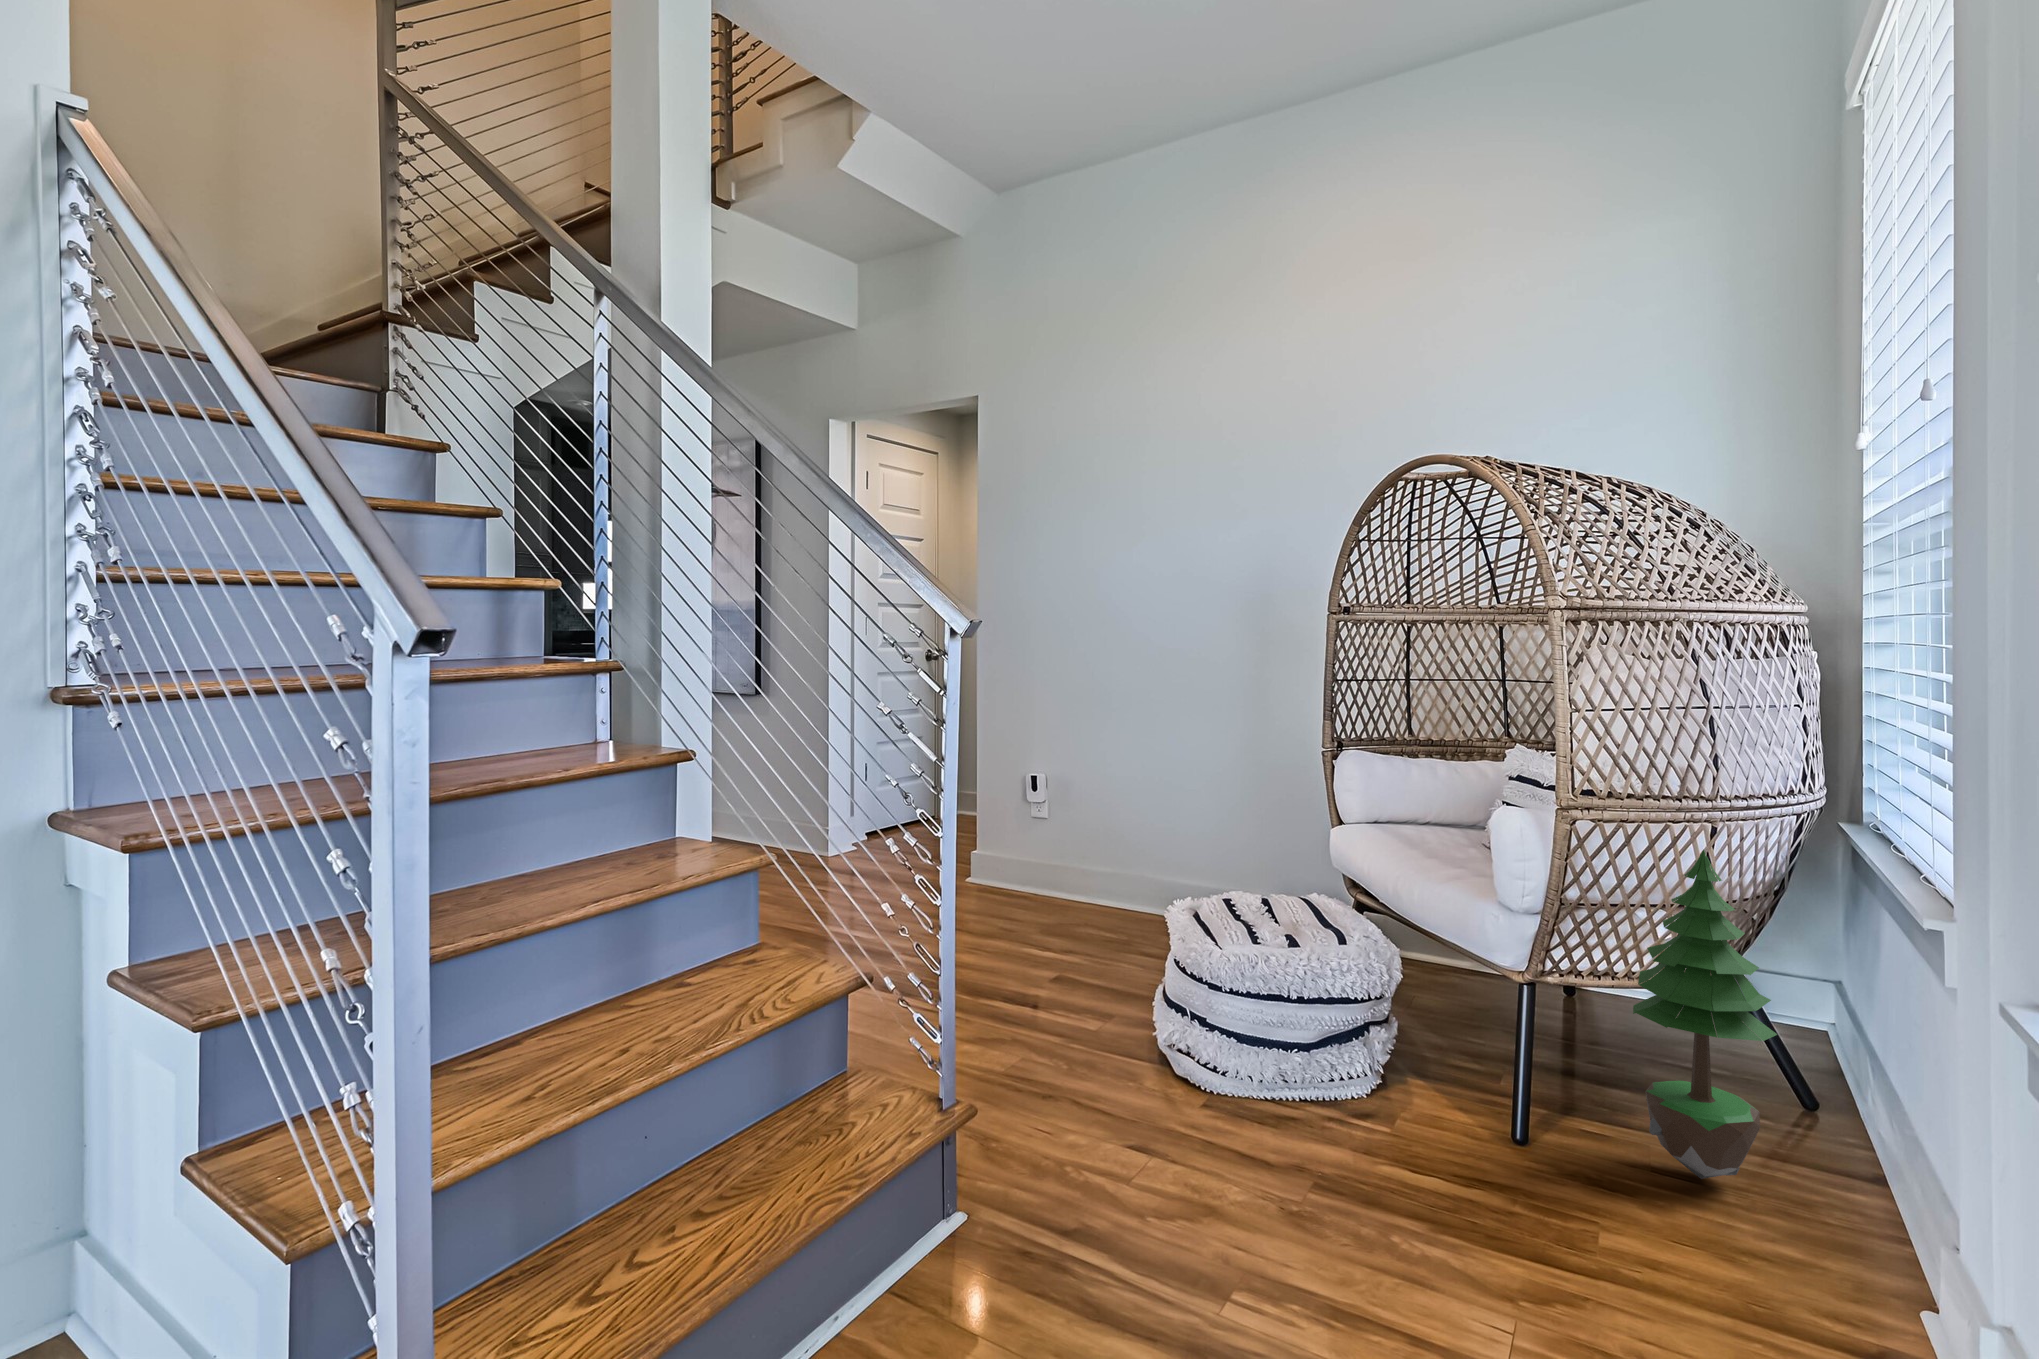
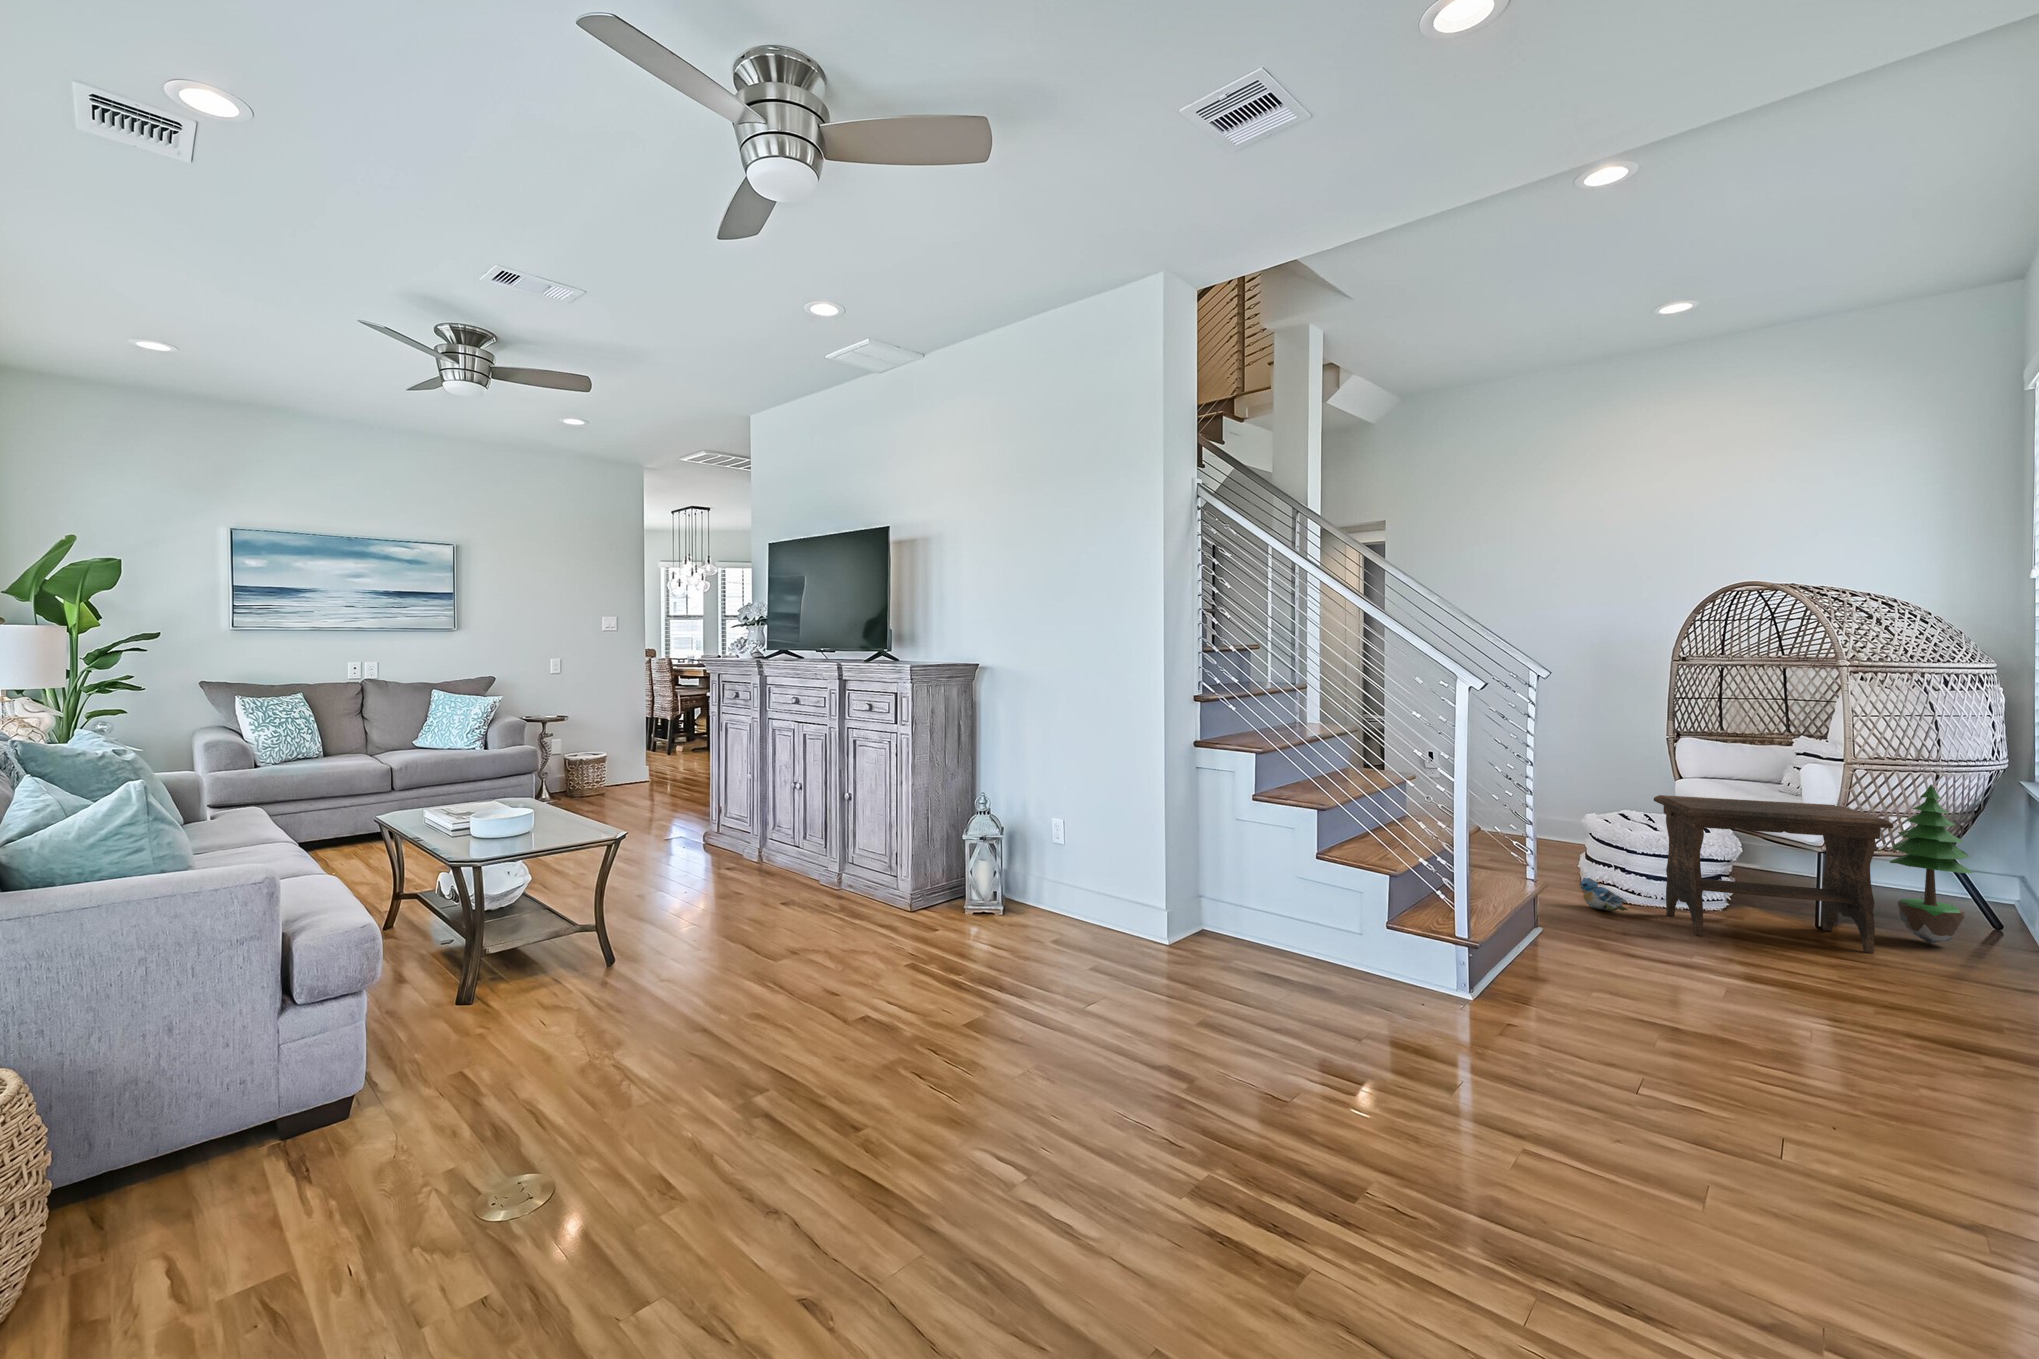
footstool: none [1229,884,1634,1232] -> present [1654,795,1893,953]
plush toy: none [1099,1059,1178,1133] -> present [1580,878,1628,911]

